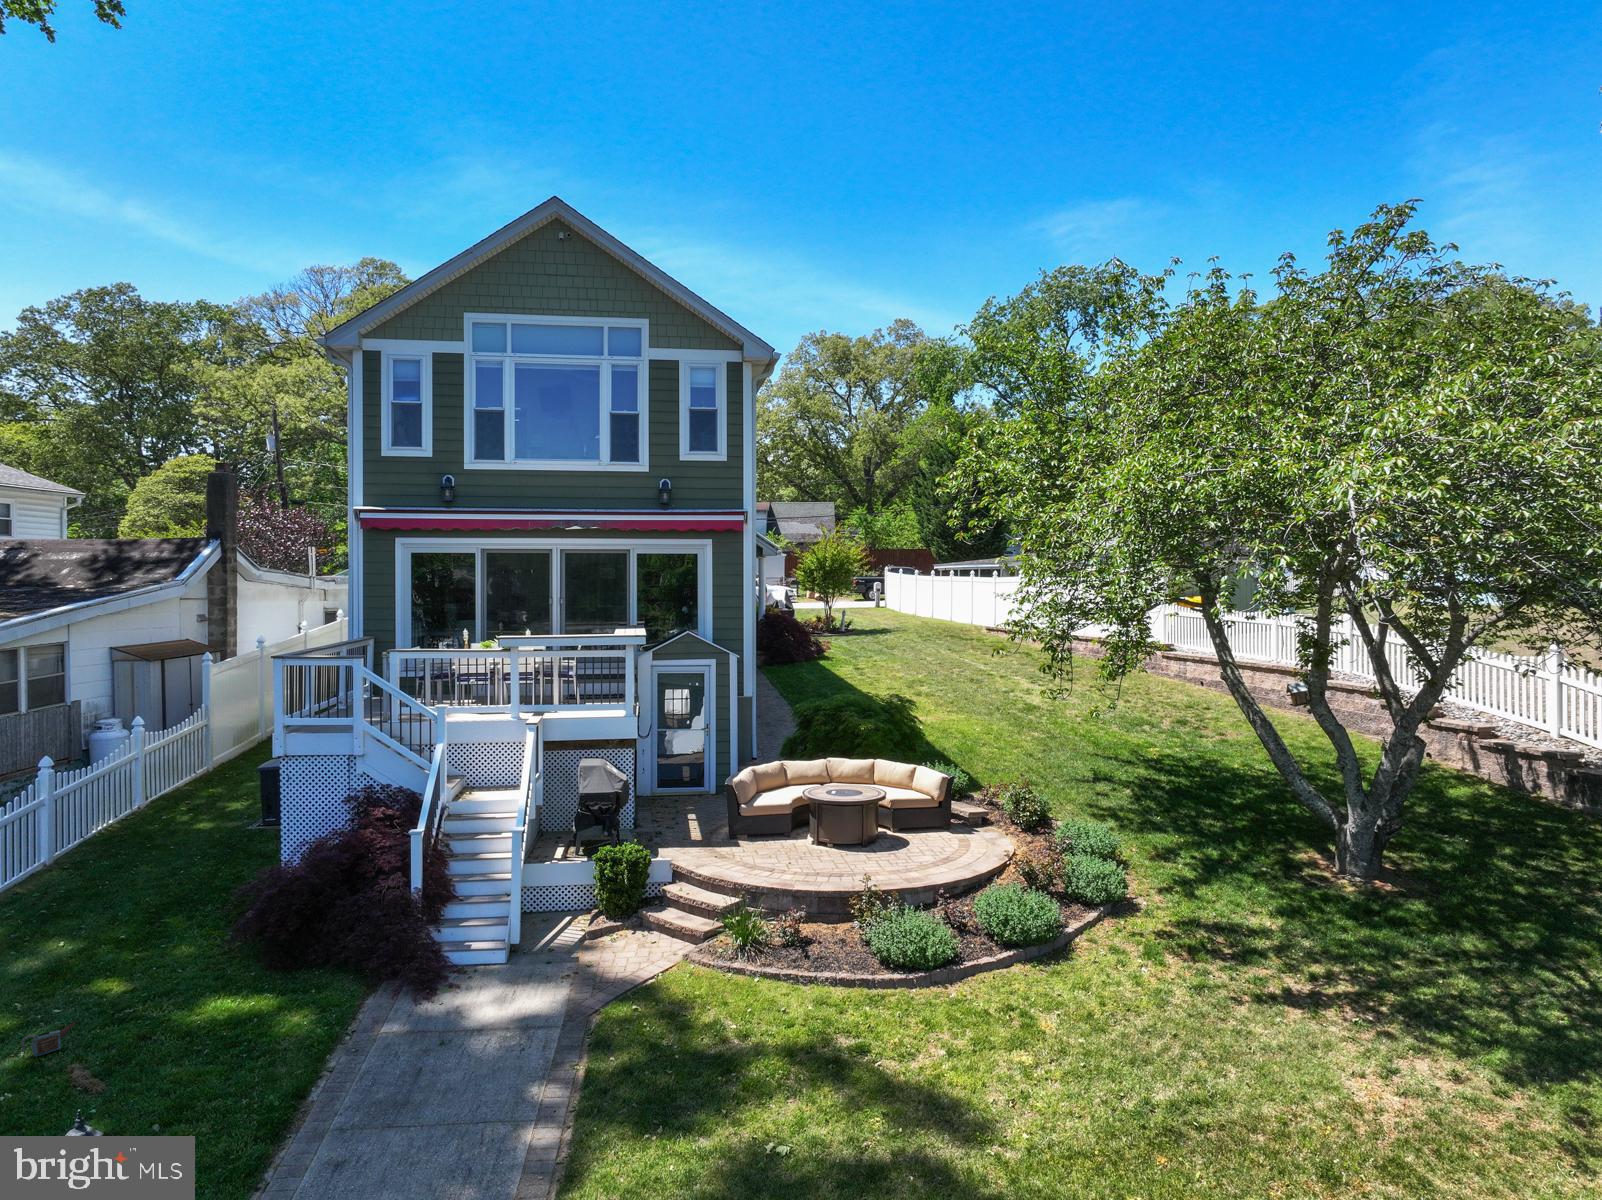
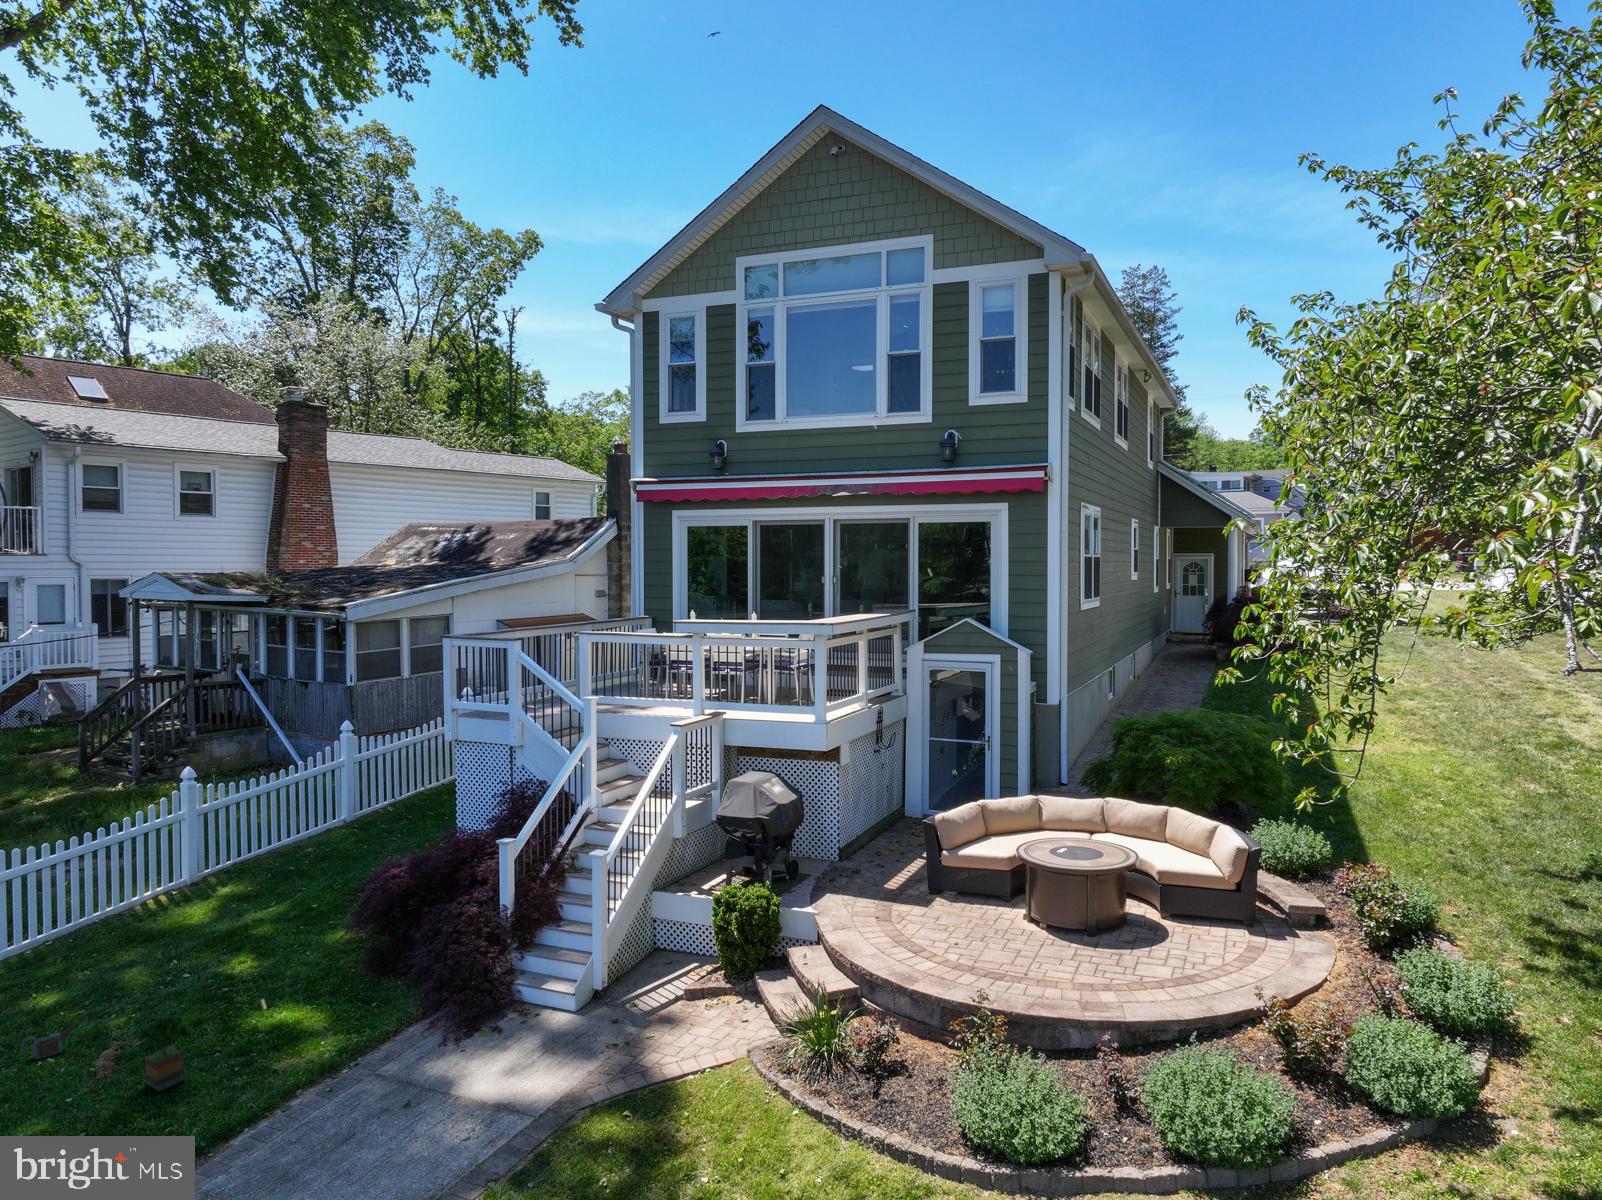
potted tree: none [137,1015,195,1090] -> present [137,1015,193,1091]

